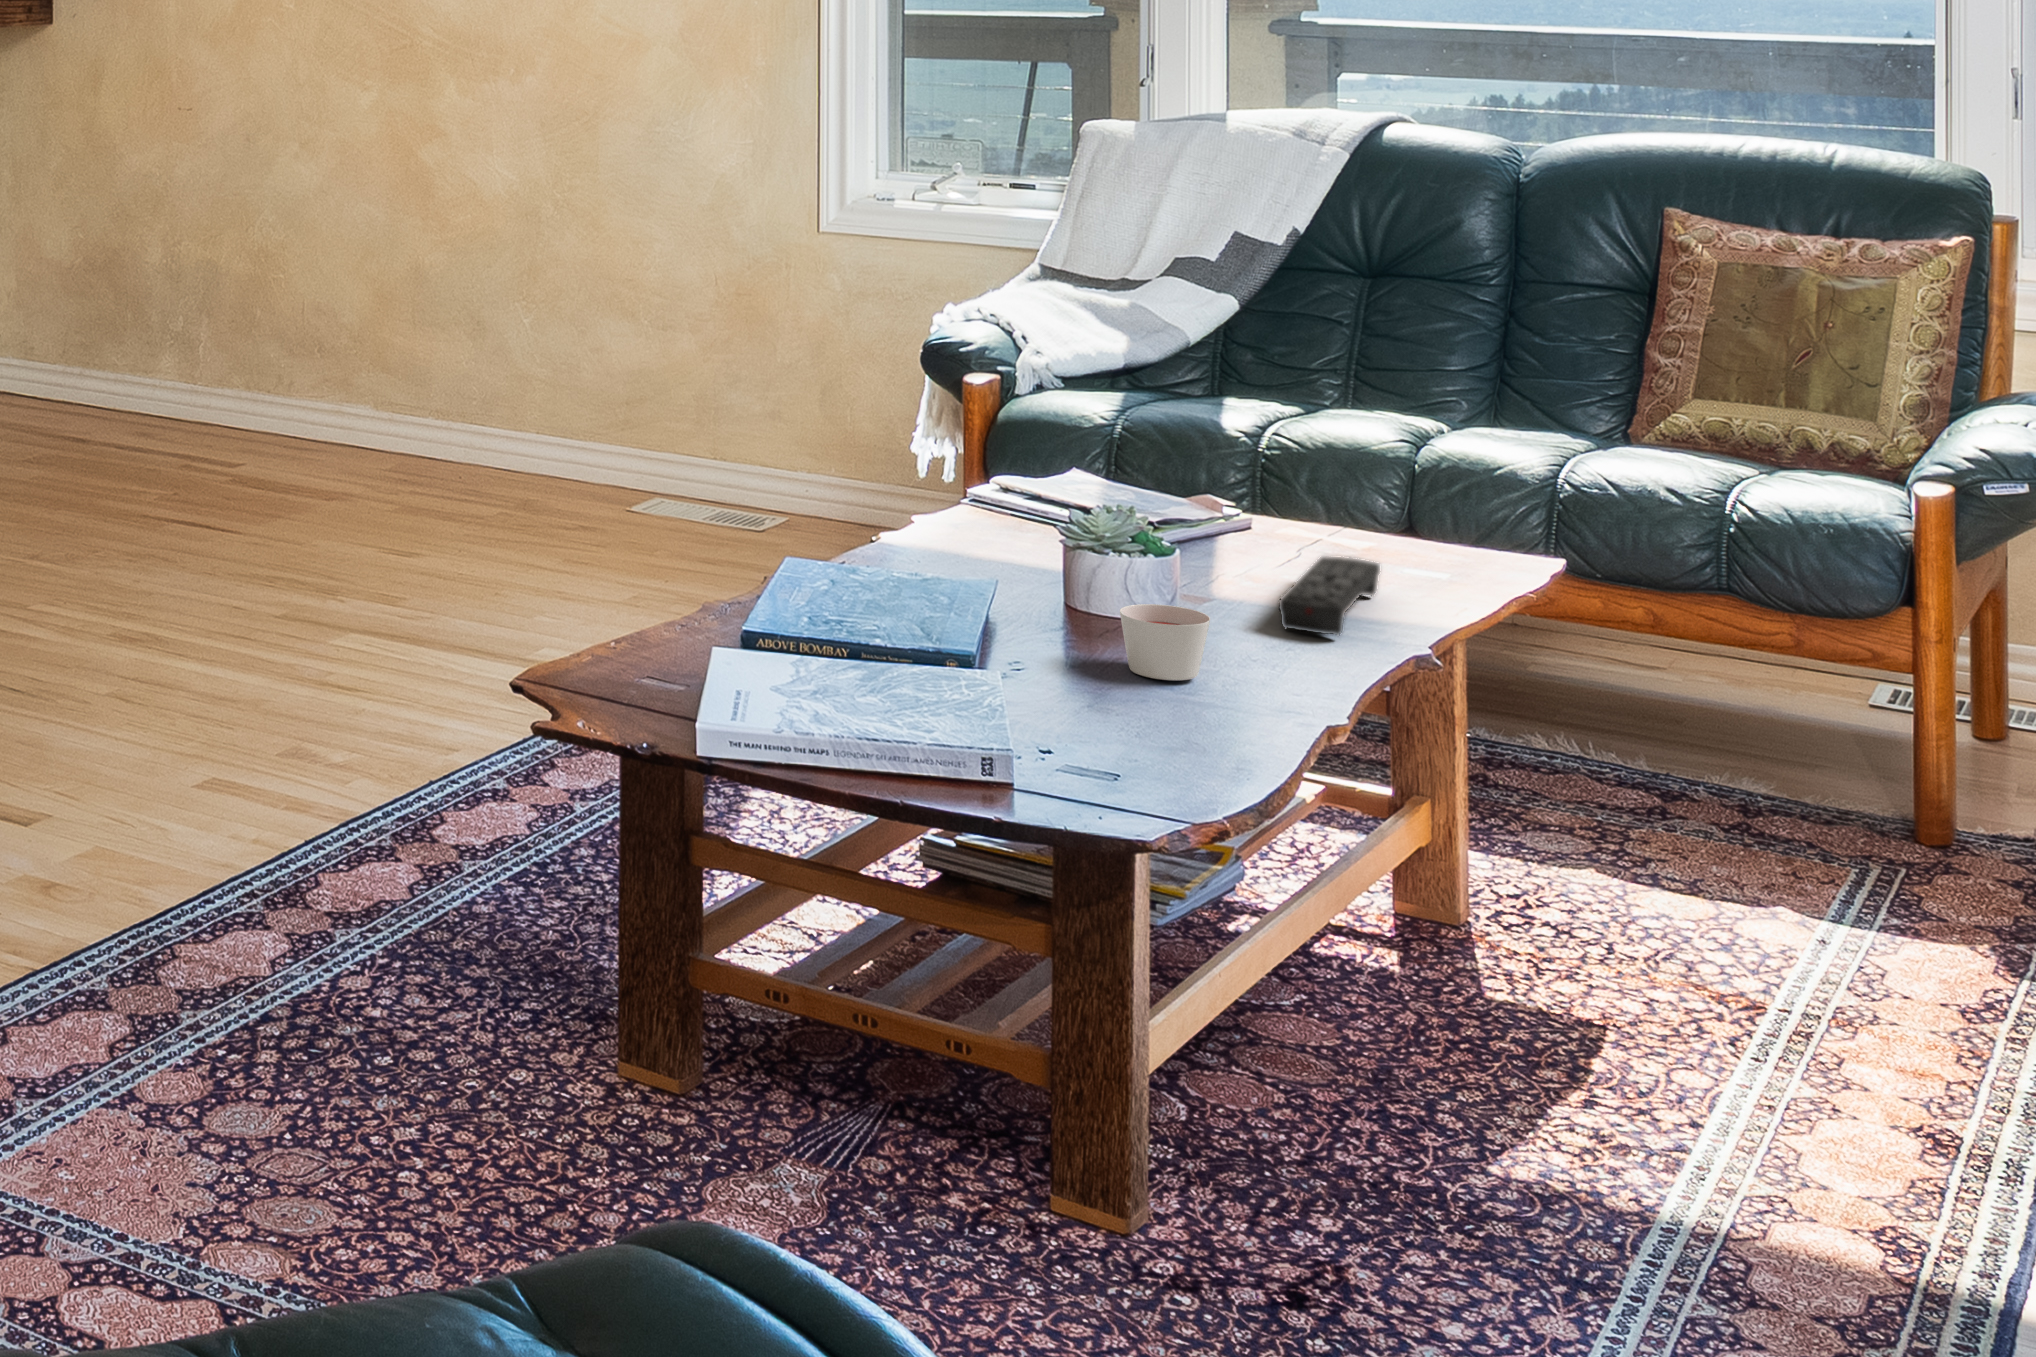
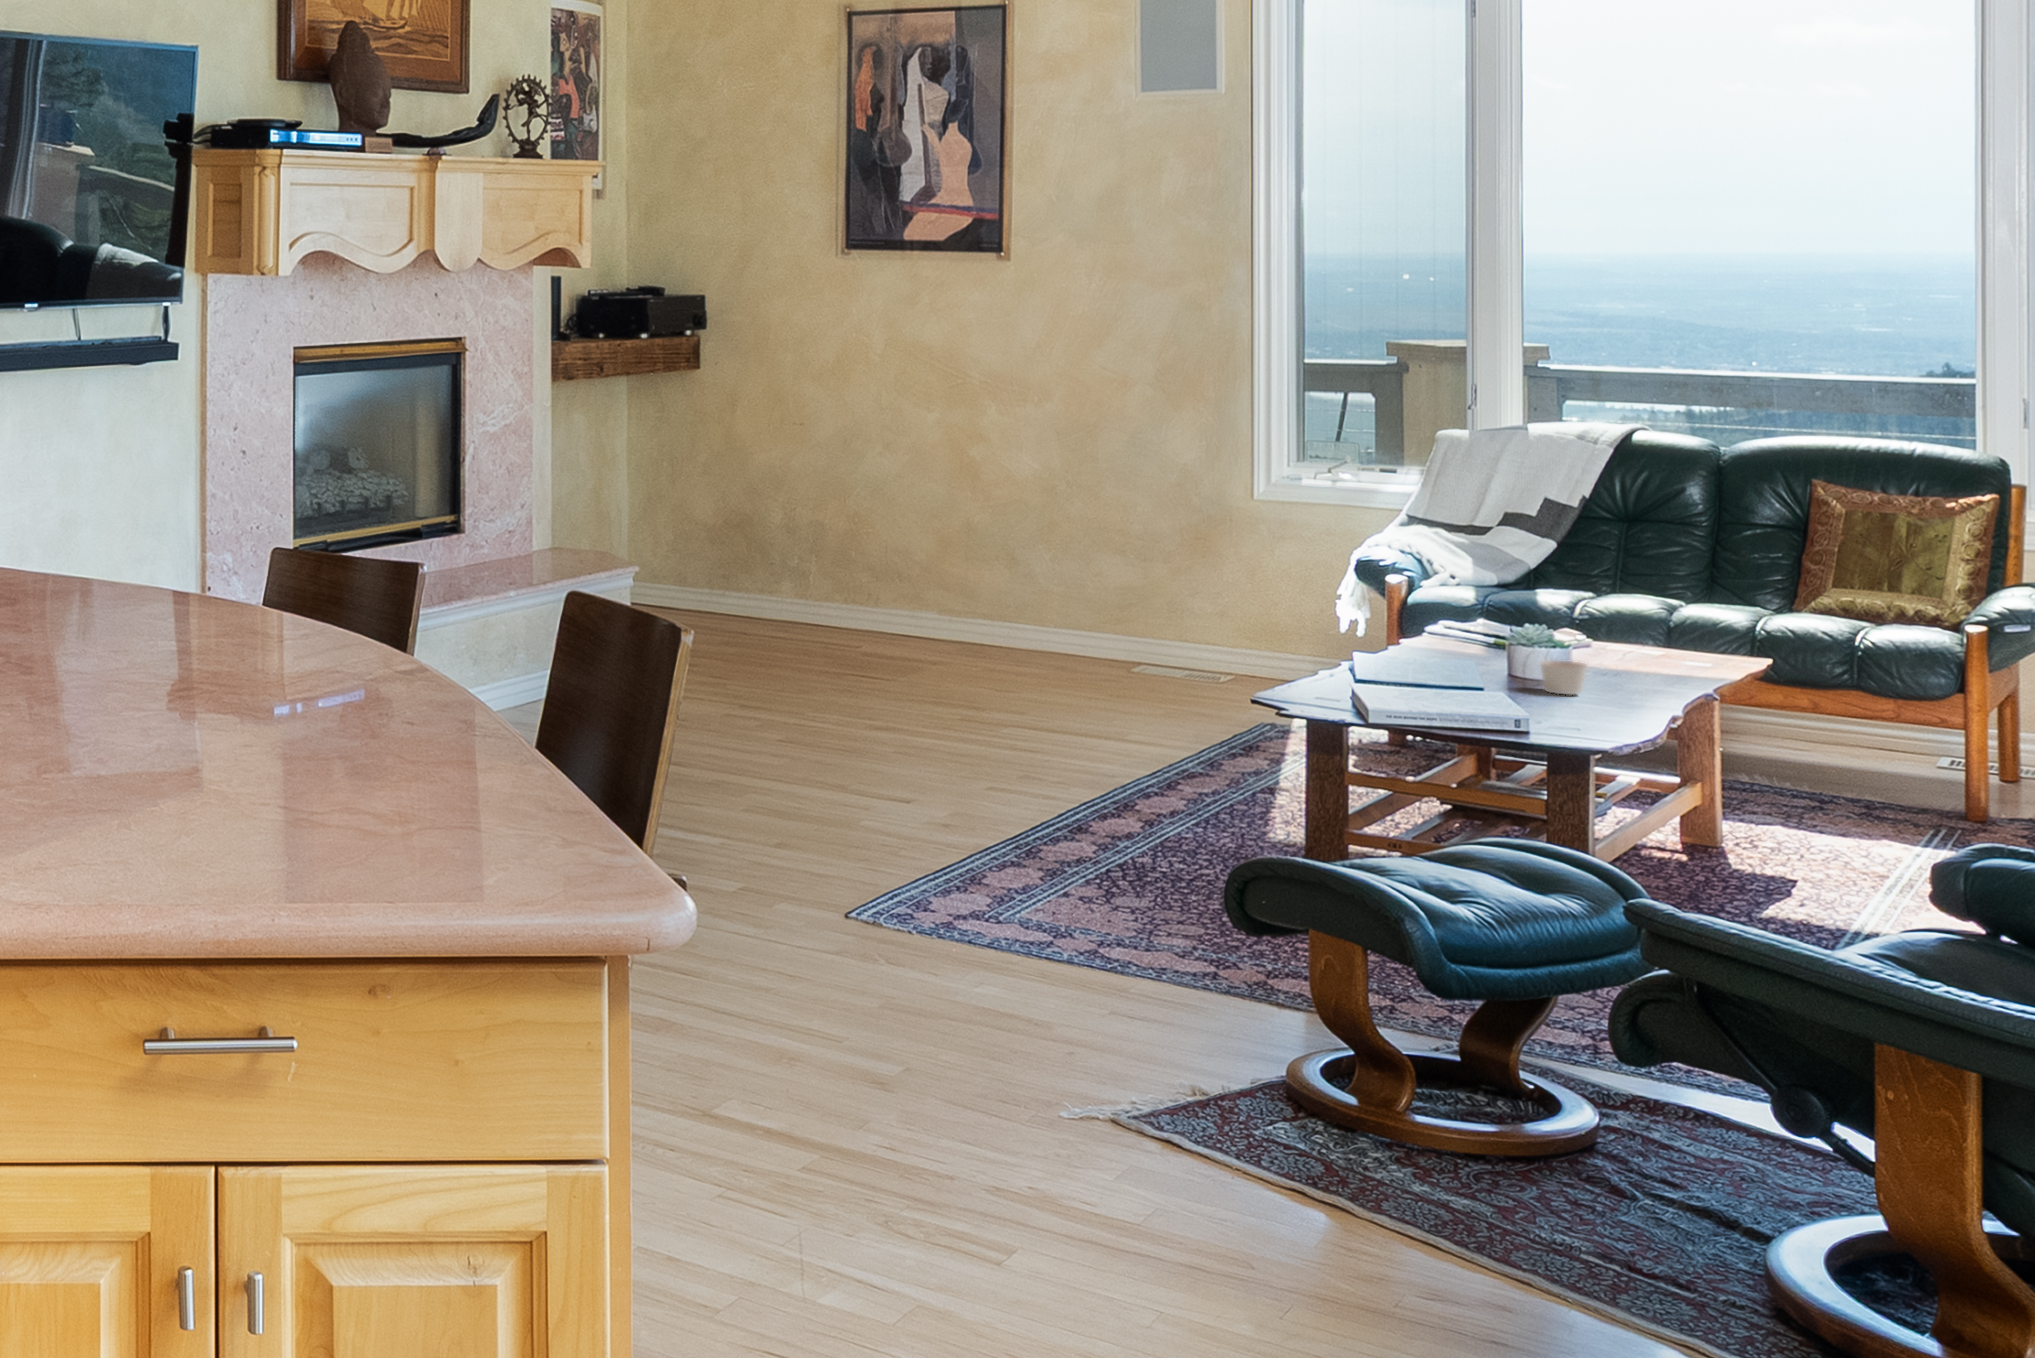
remote control: present [1279,557,1380,635] -> none [1615,650,1664,682]

